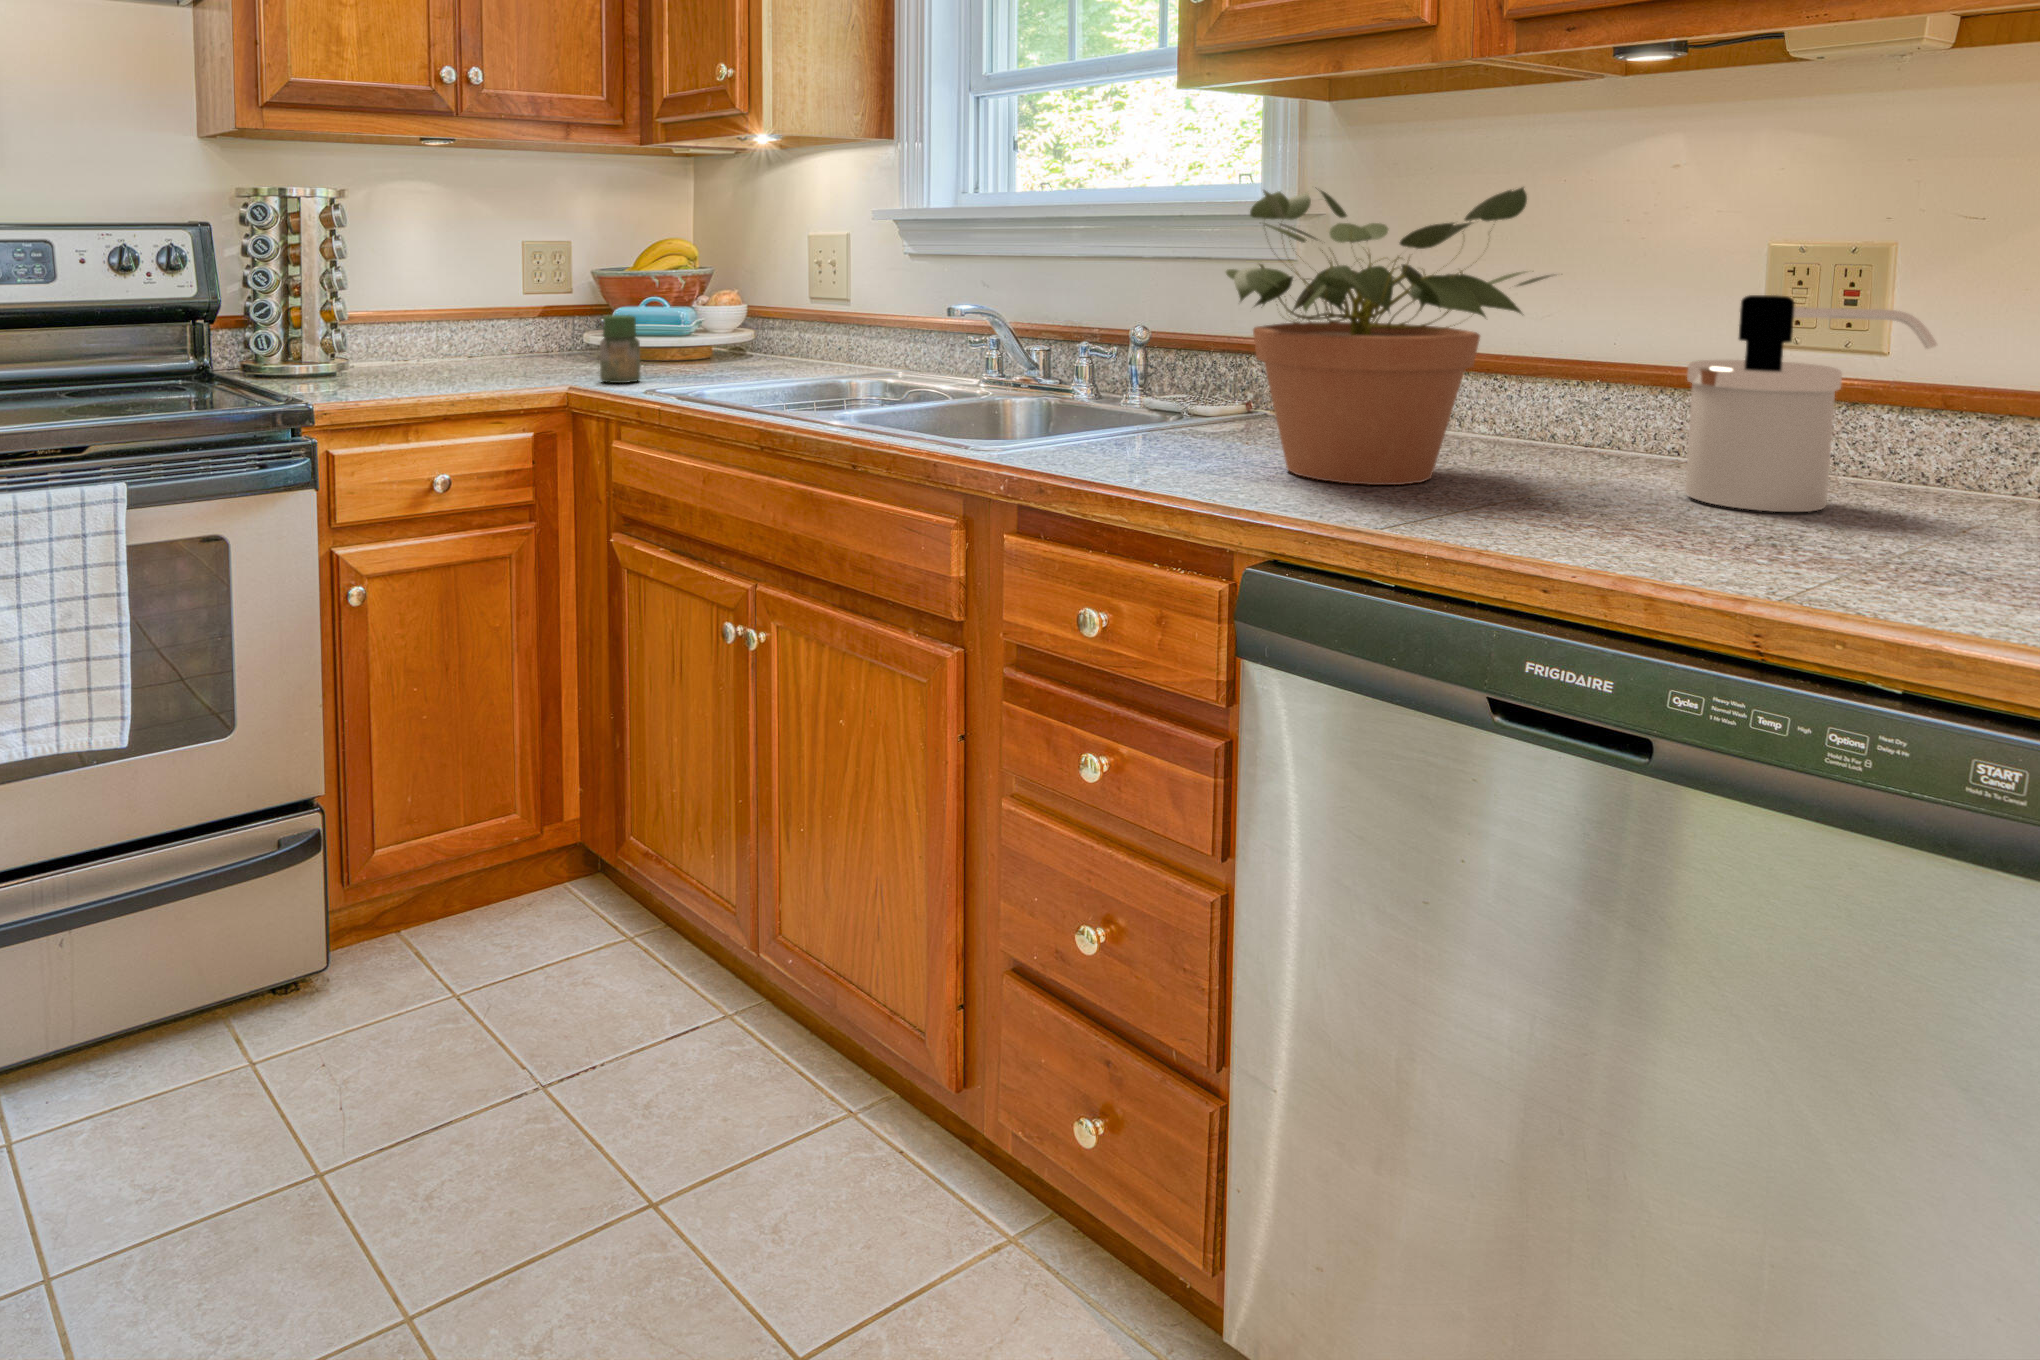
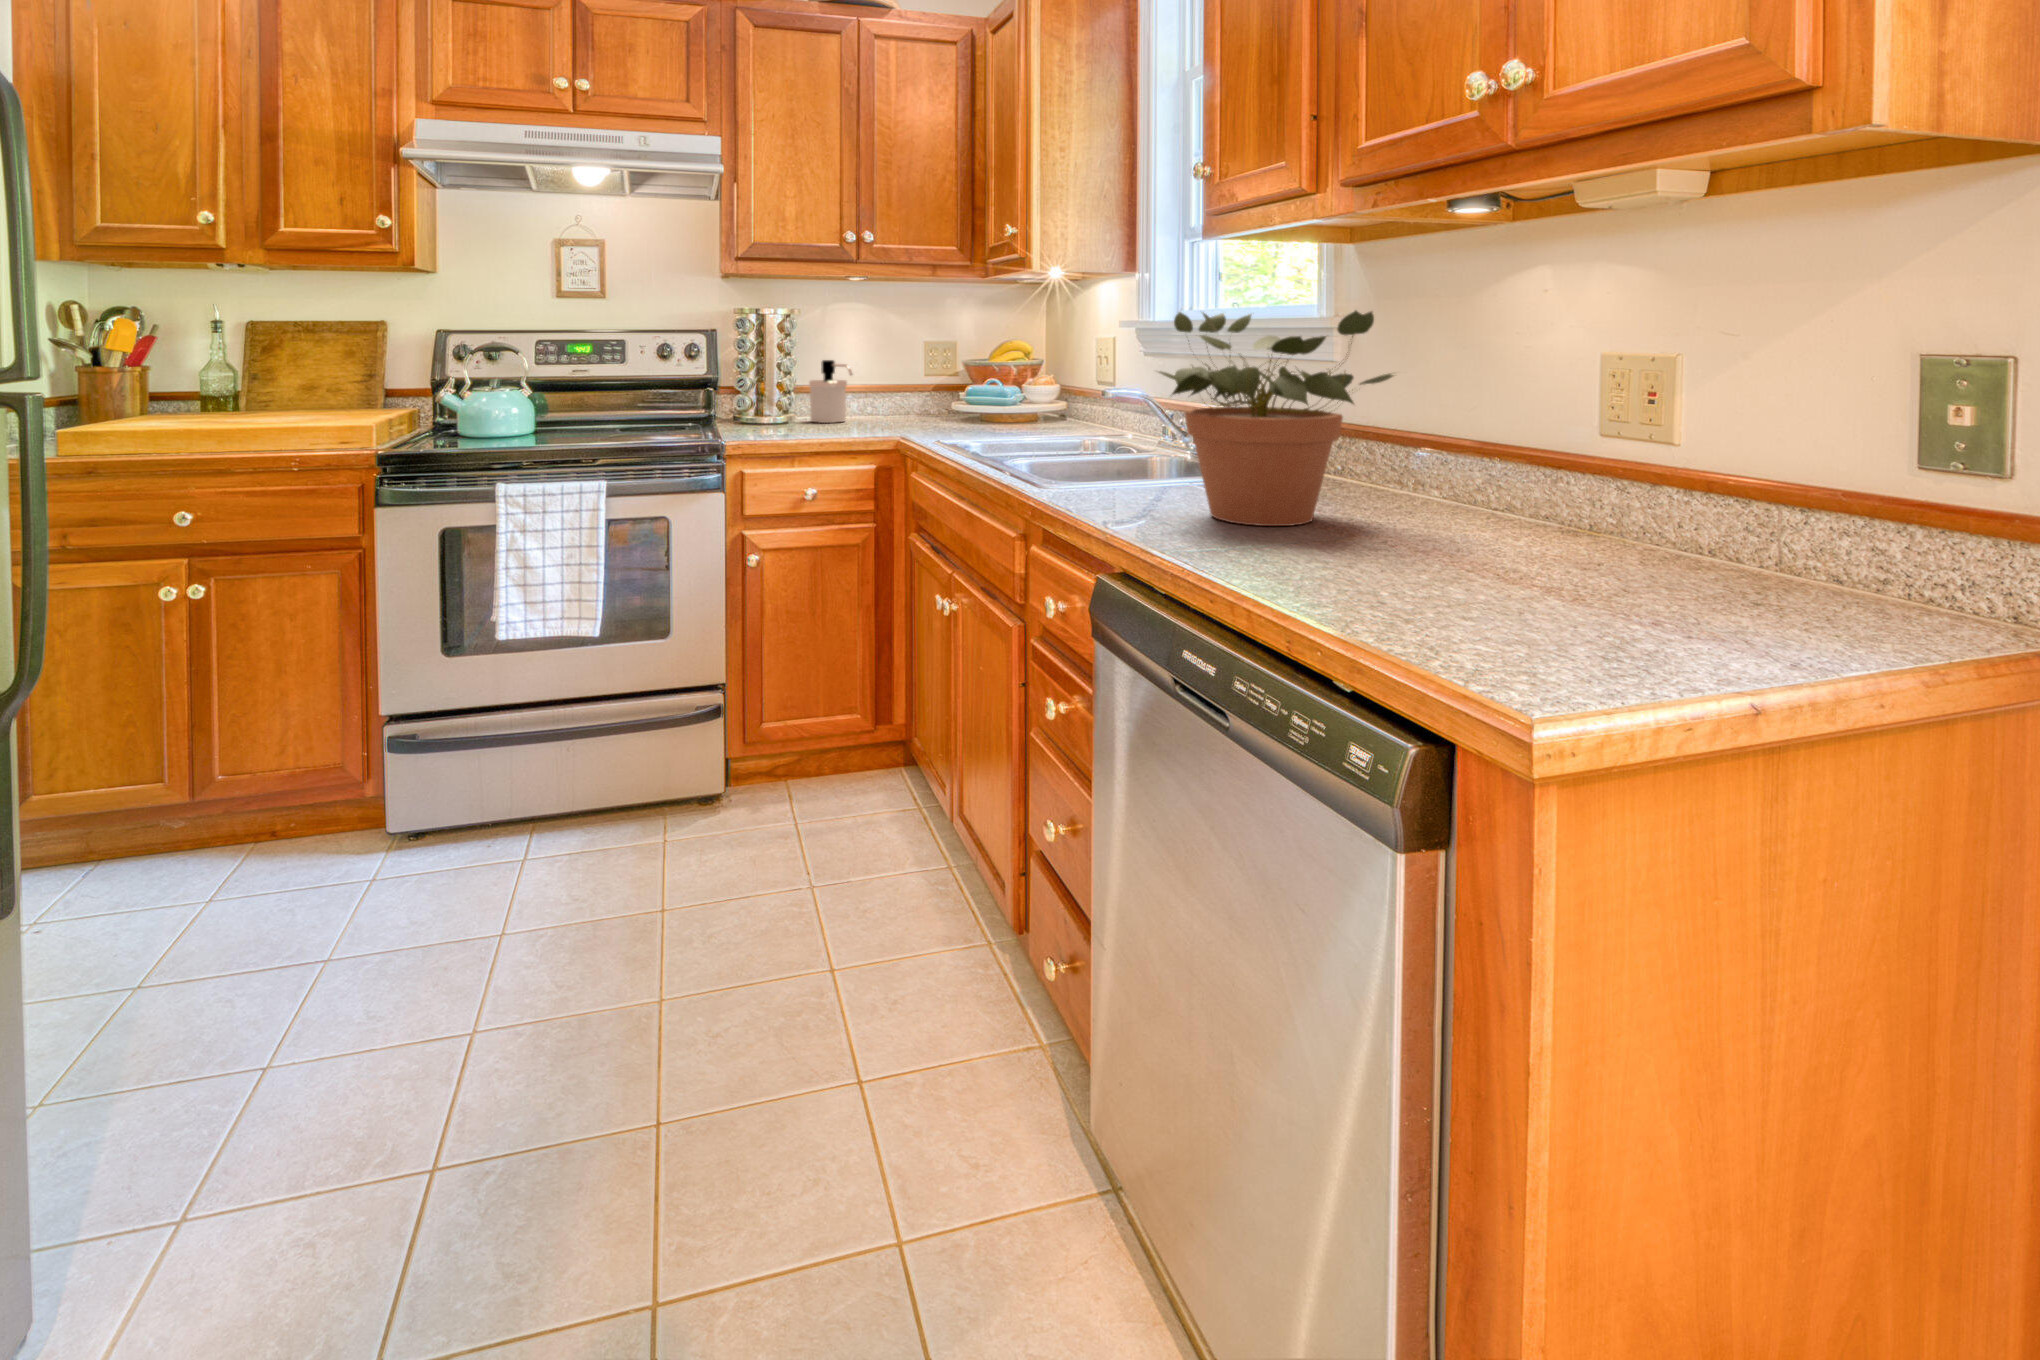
soap dispenser: present [1685,295,1937,512] -> present [809,360,852,423]
jar: present [600,315,640,383] -> none [918,392,944,436]

